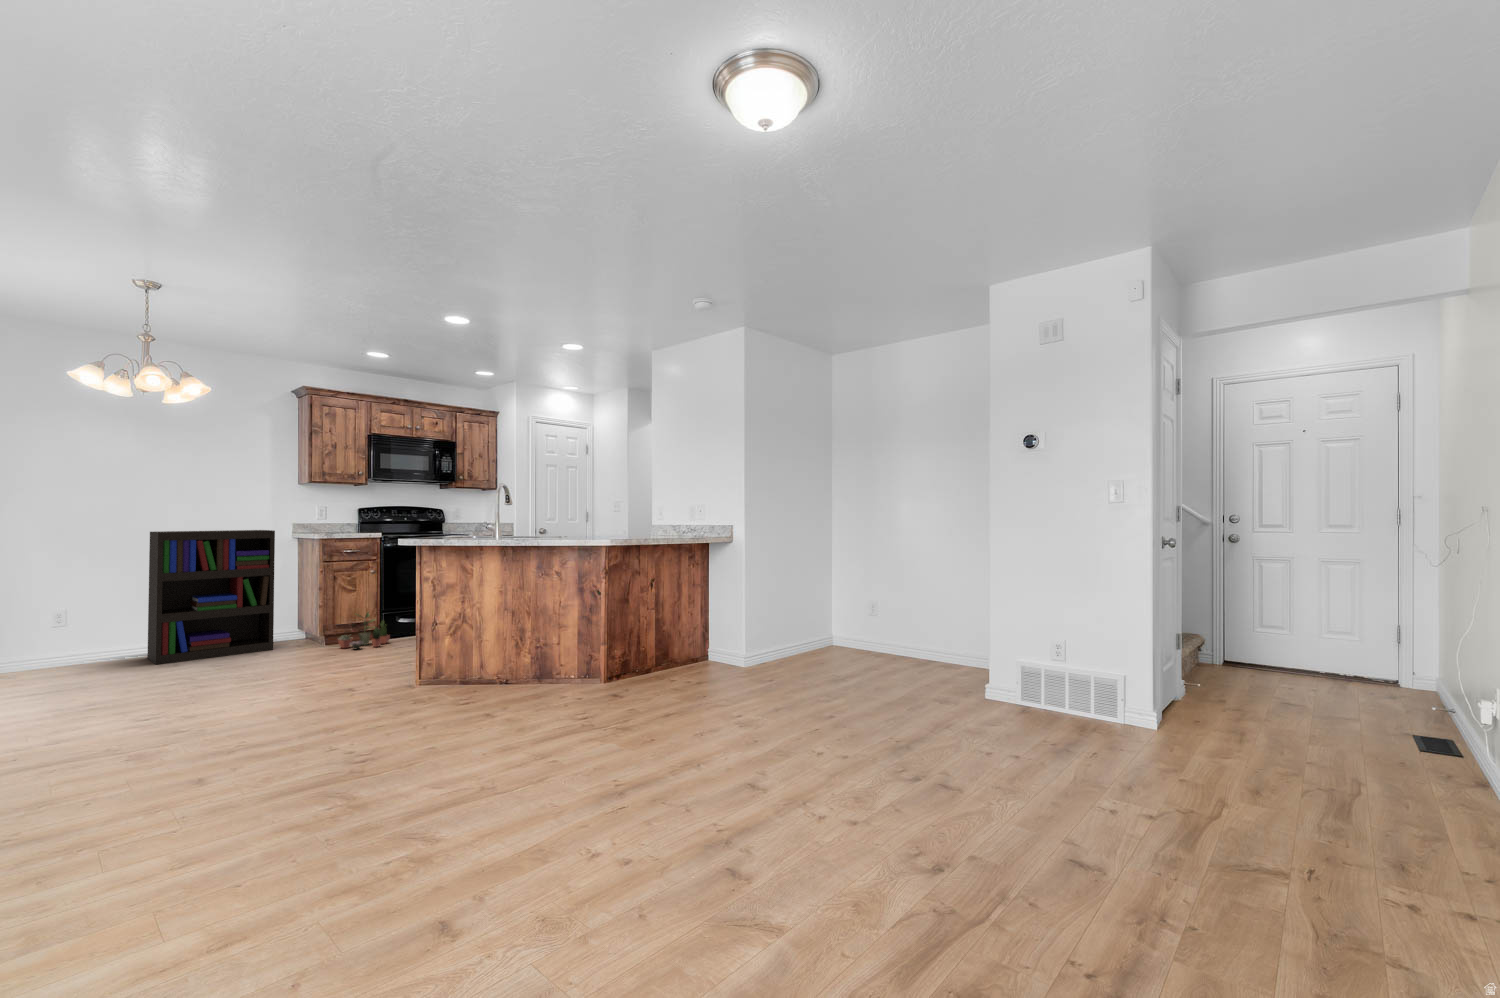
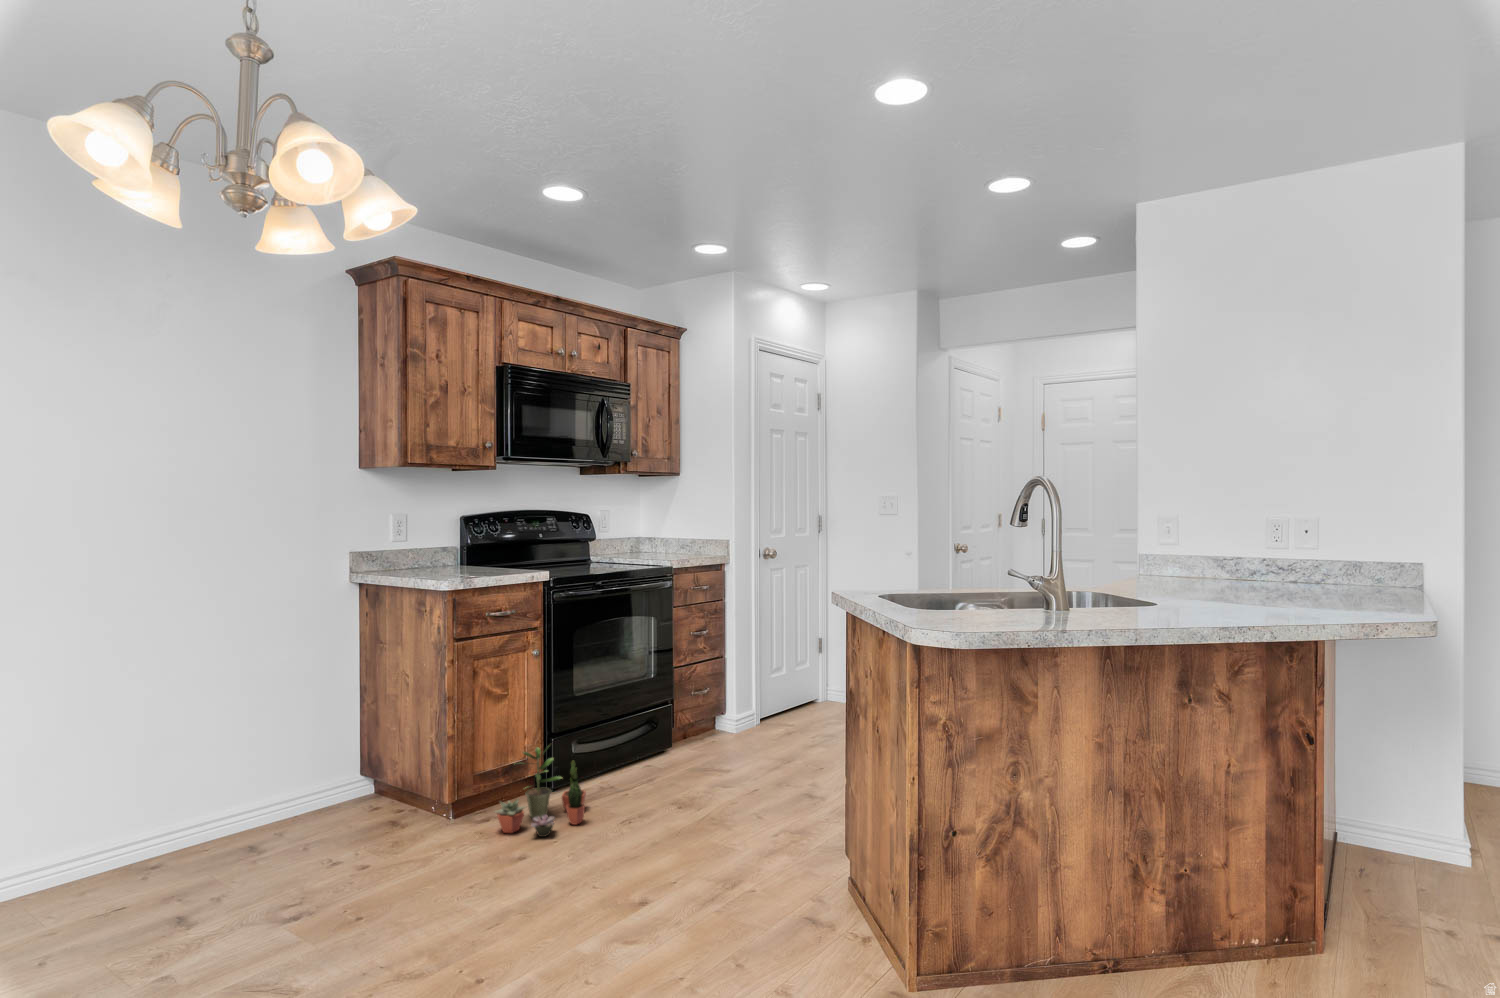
bookshelf: present [148,530,275,665] -> none [63,571,351,932]

